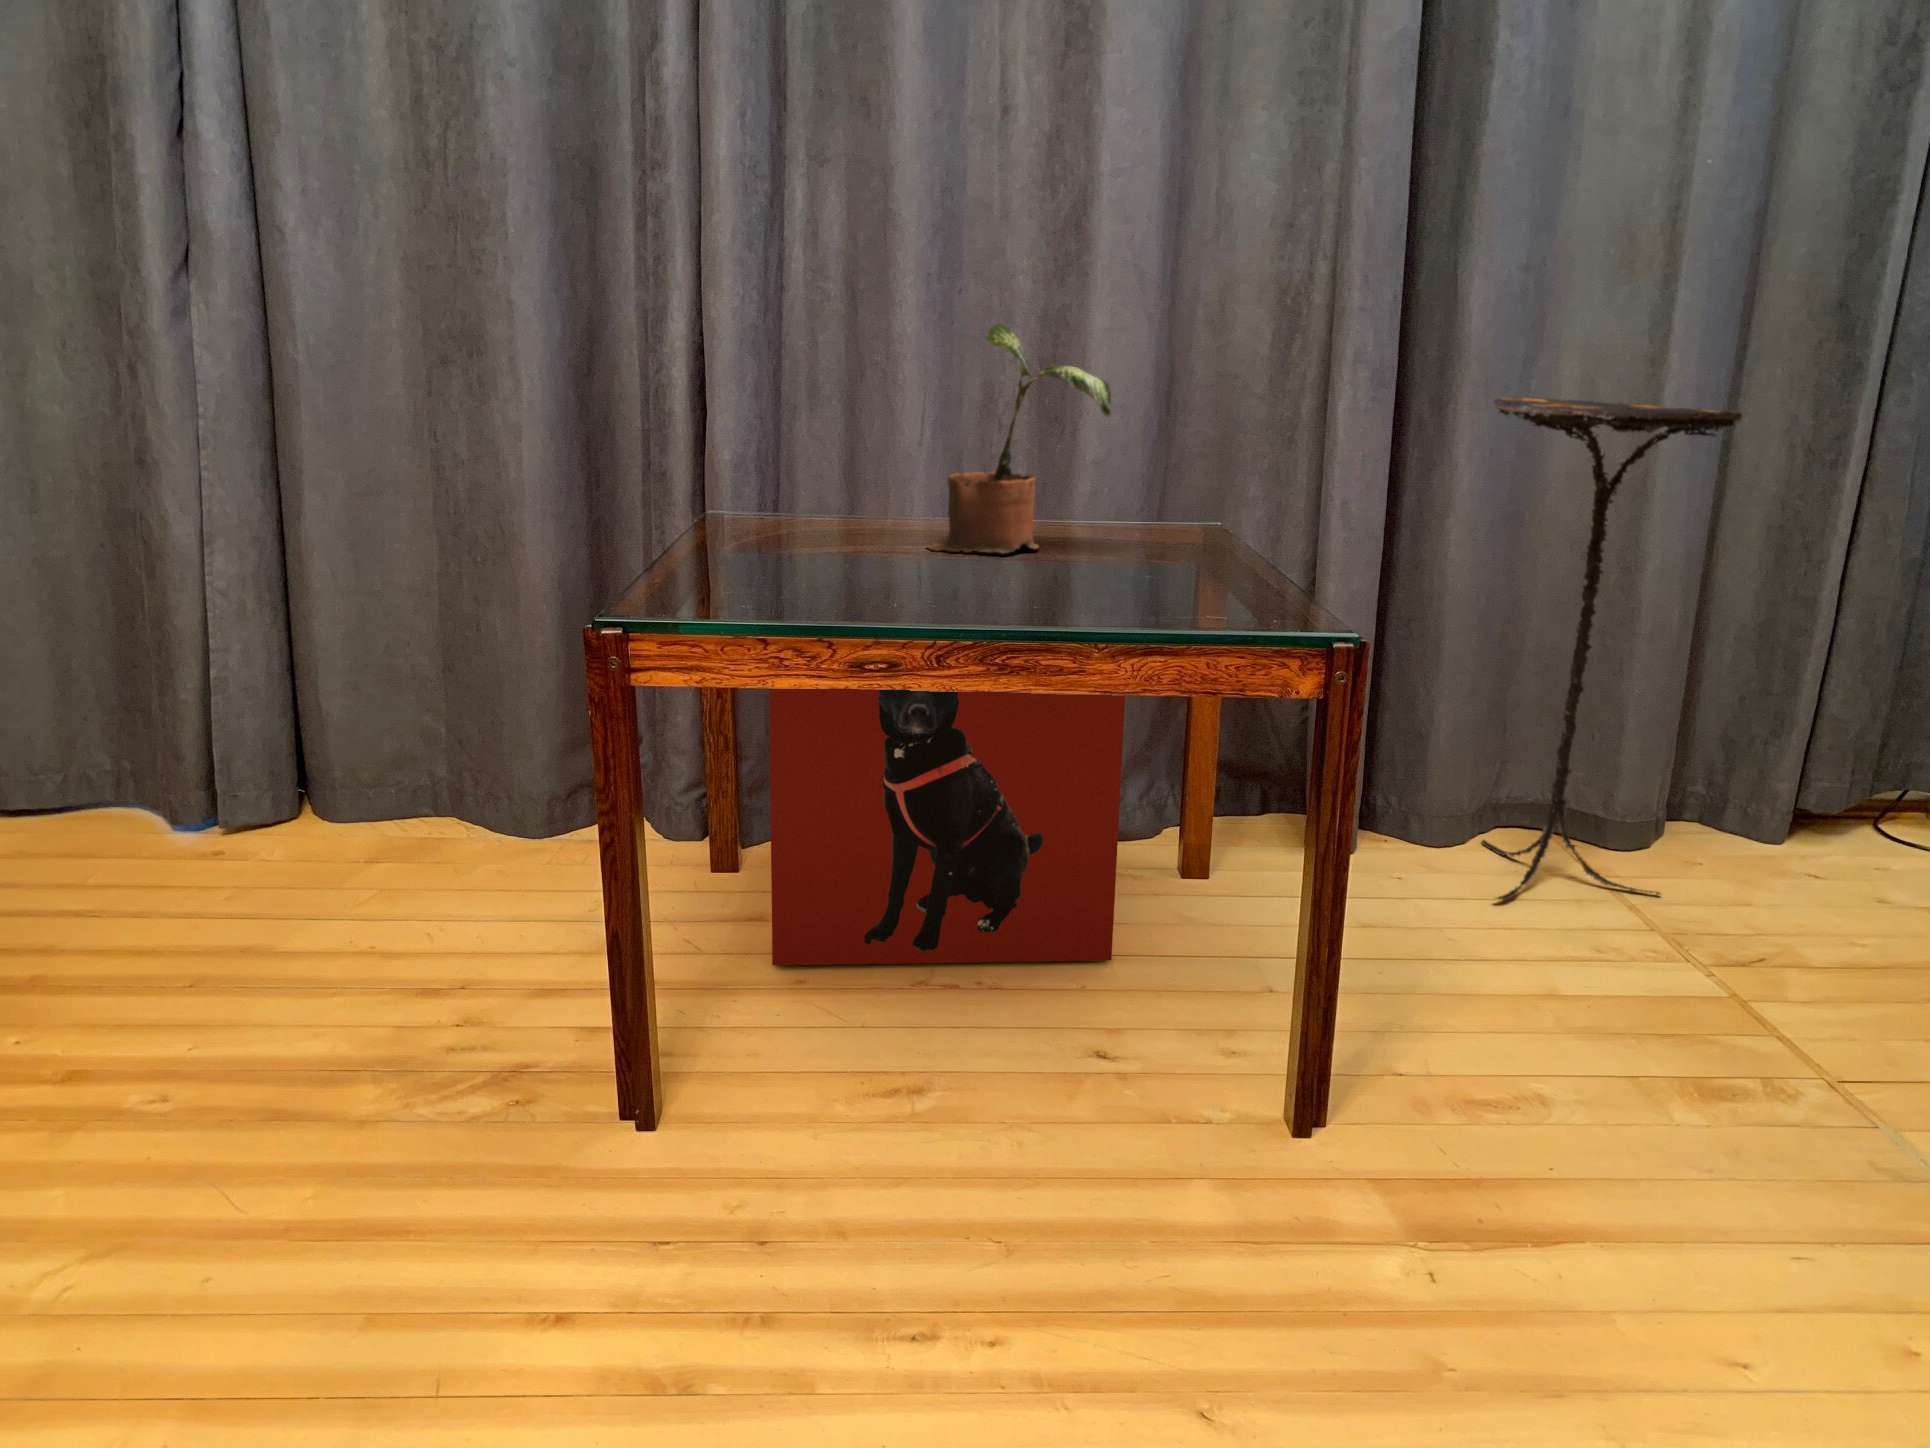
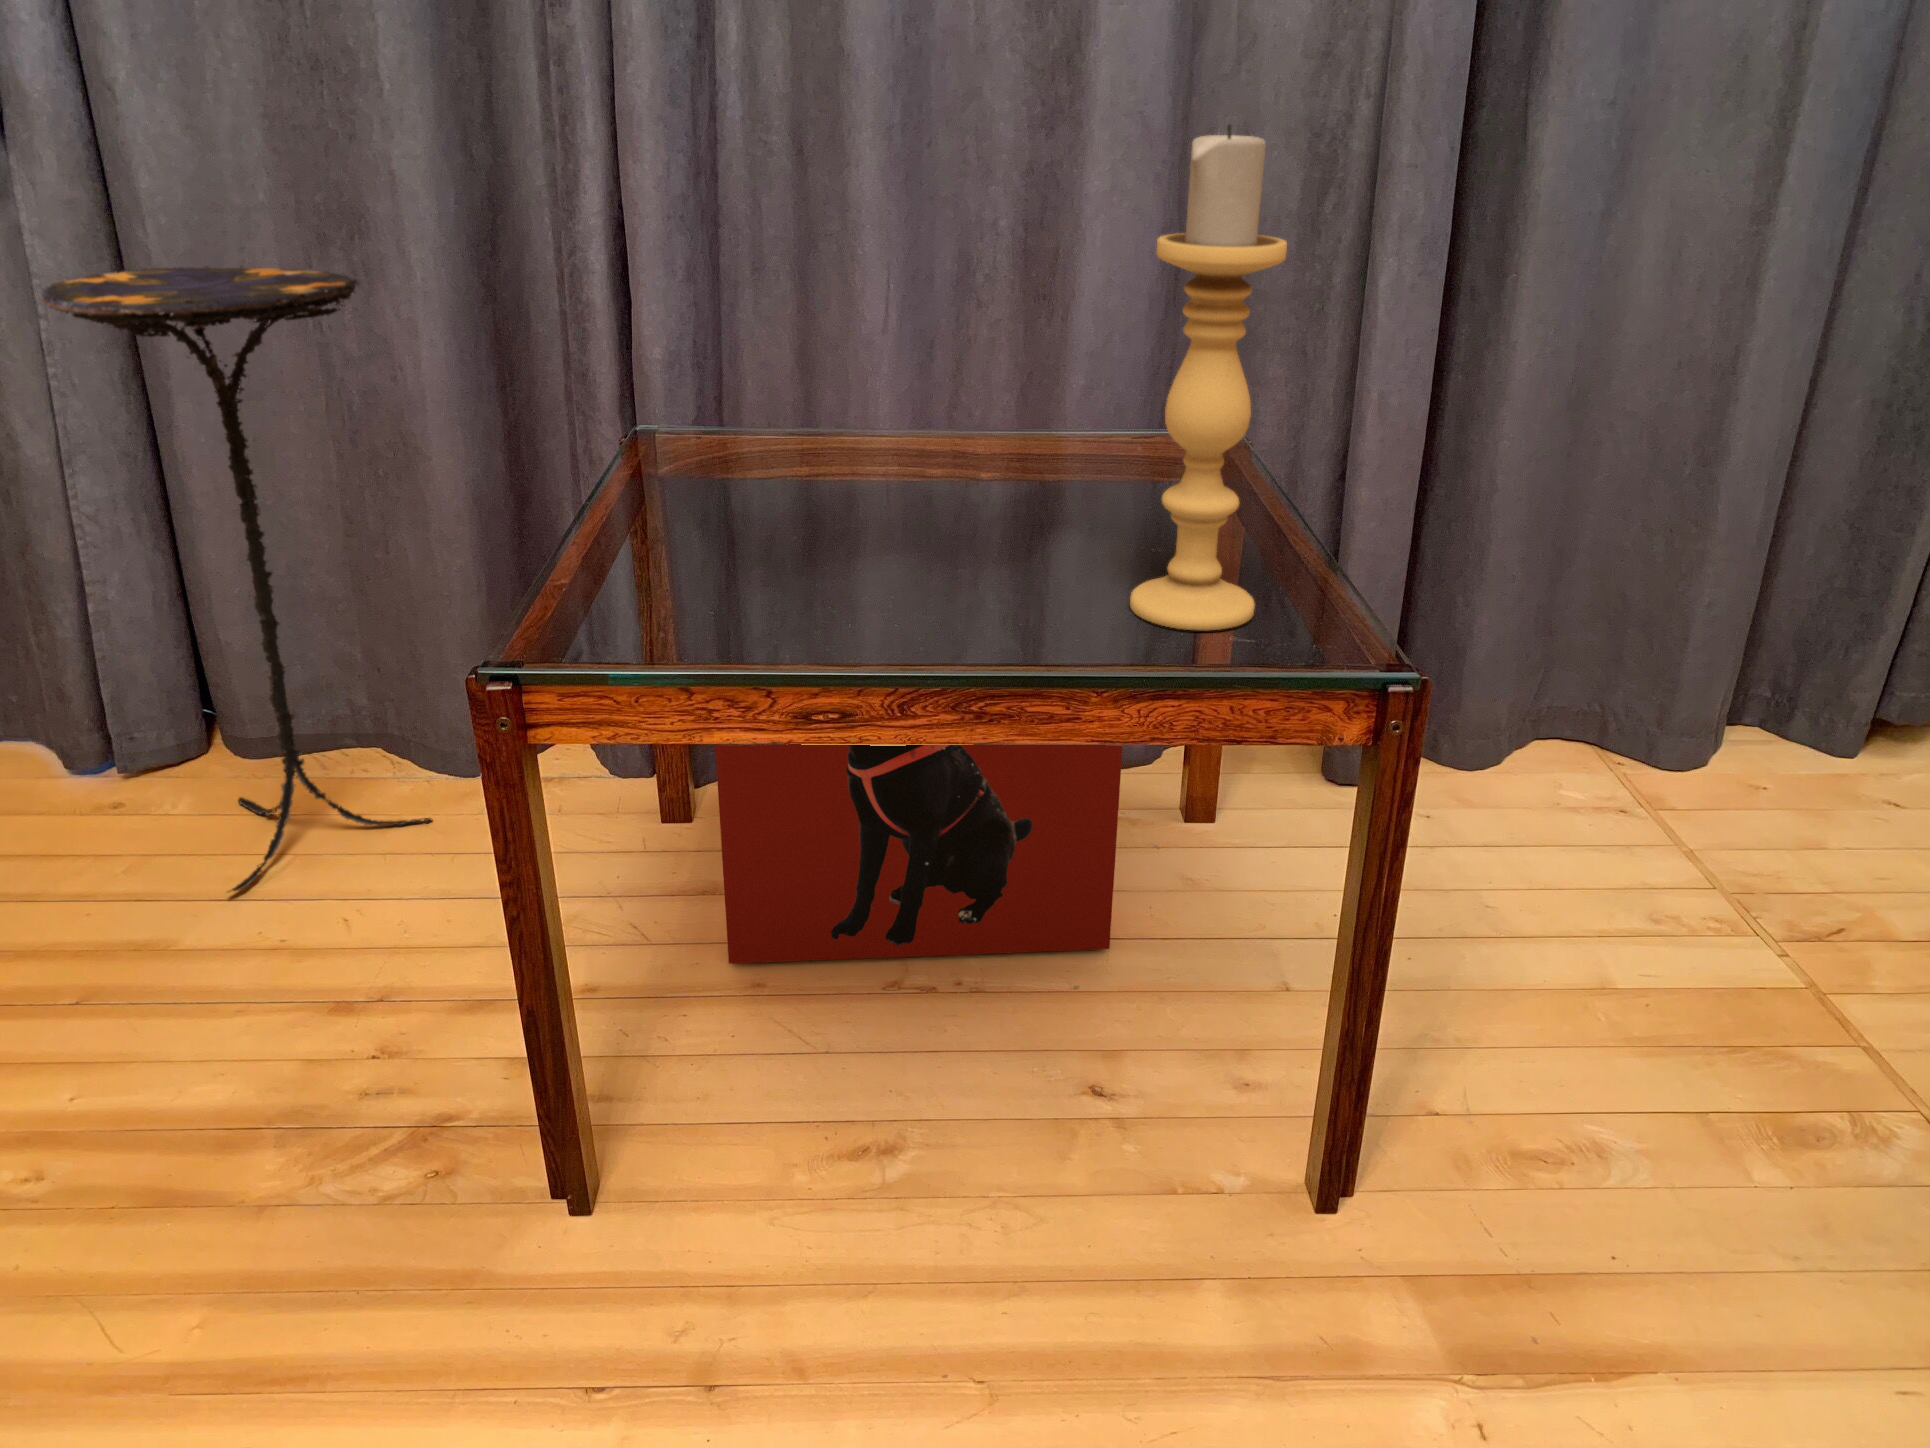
candle holder: none [1125,216,1243,614] -> present [1130,125,1287,630]
potted plant: present [928,324,1111,553] -> none [890,229,1113,505]
side table: present [1482,396,1742,900] -> present [42,265,431,891]

